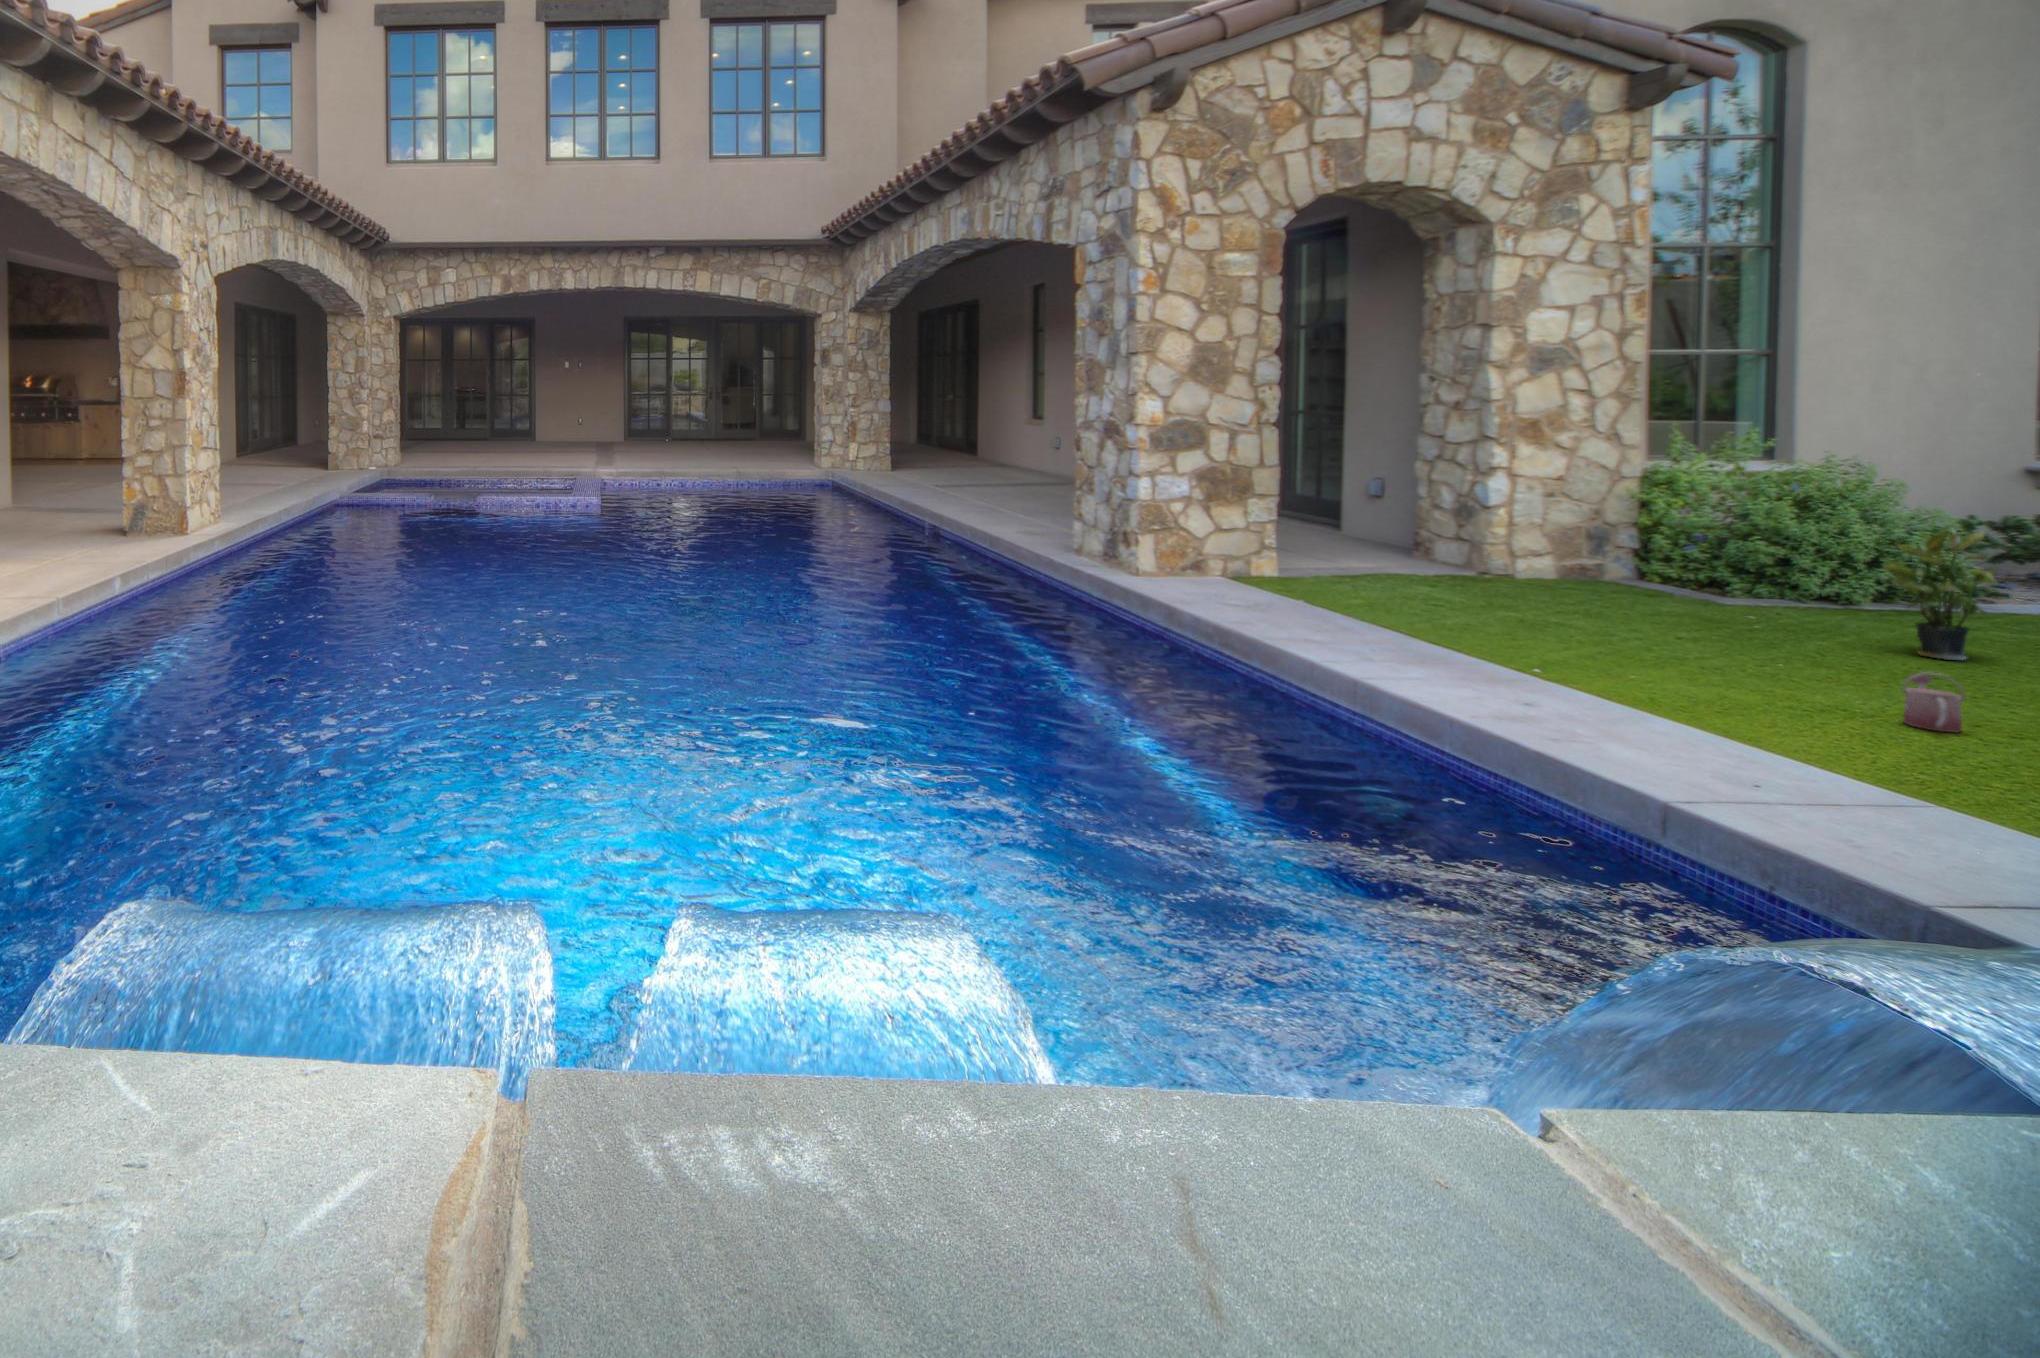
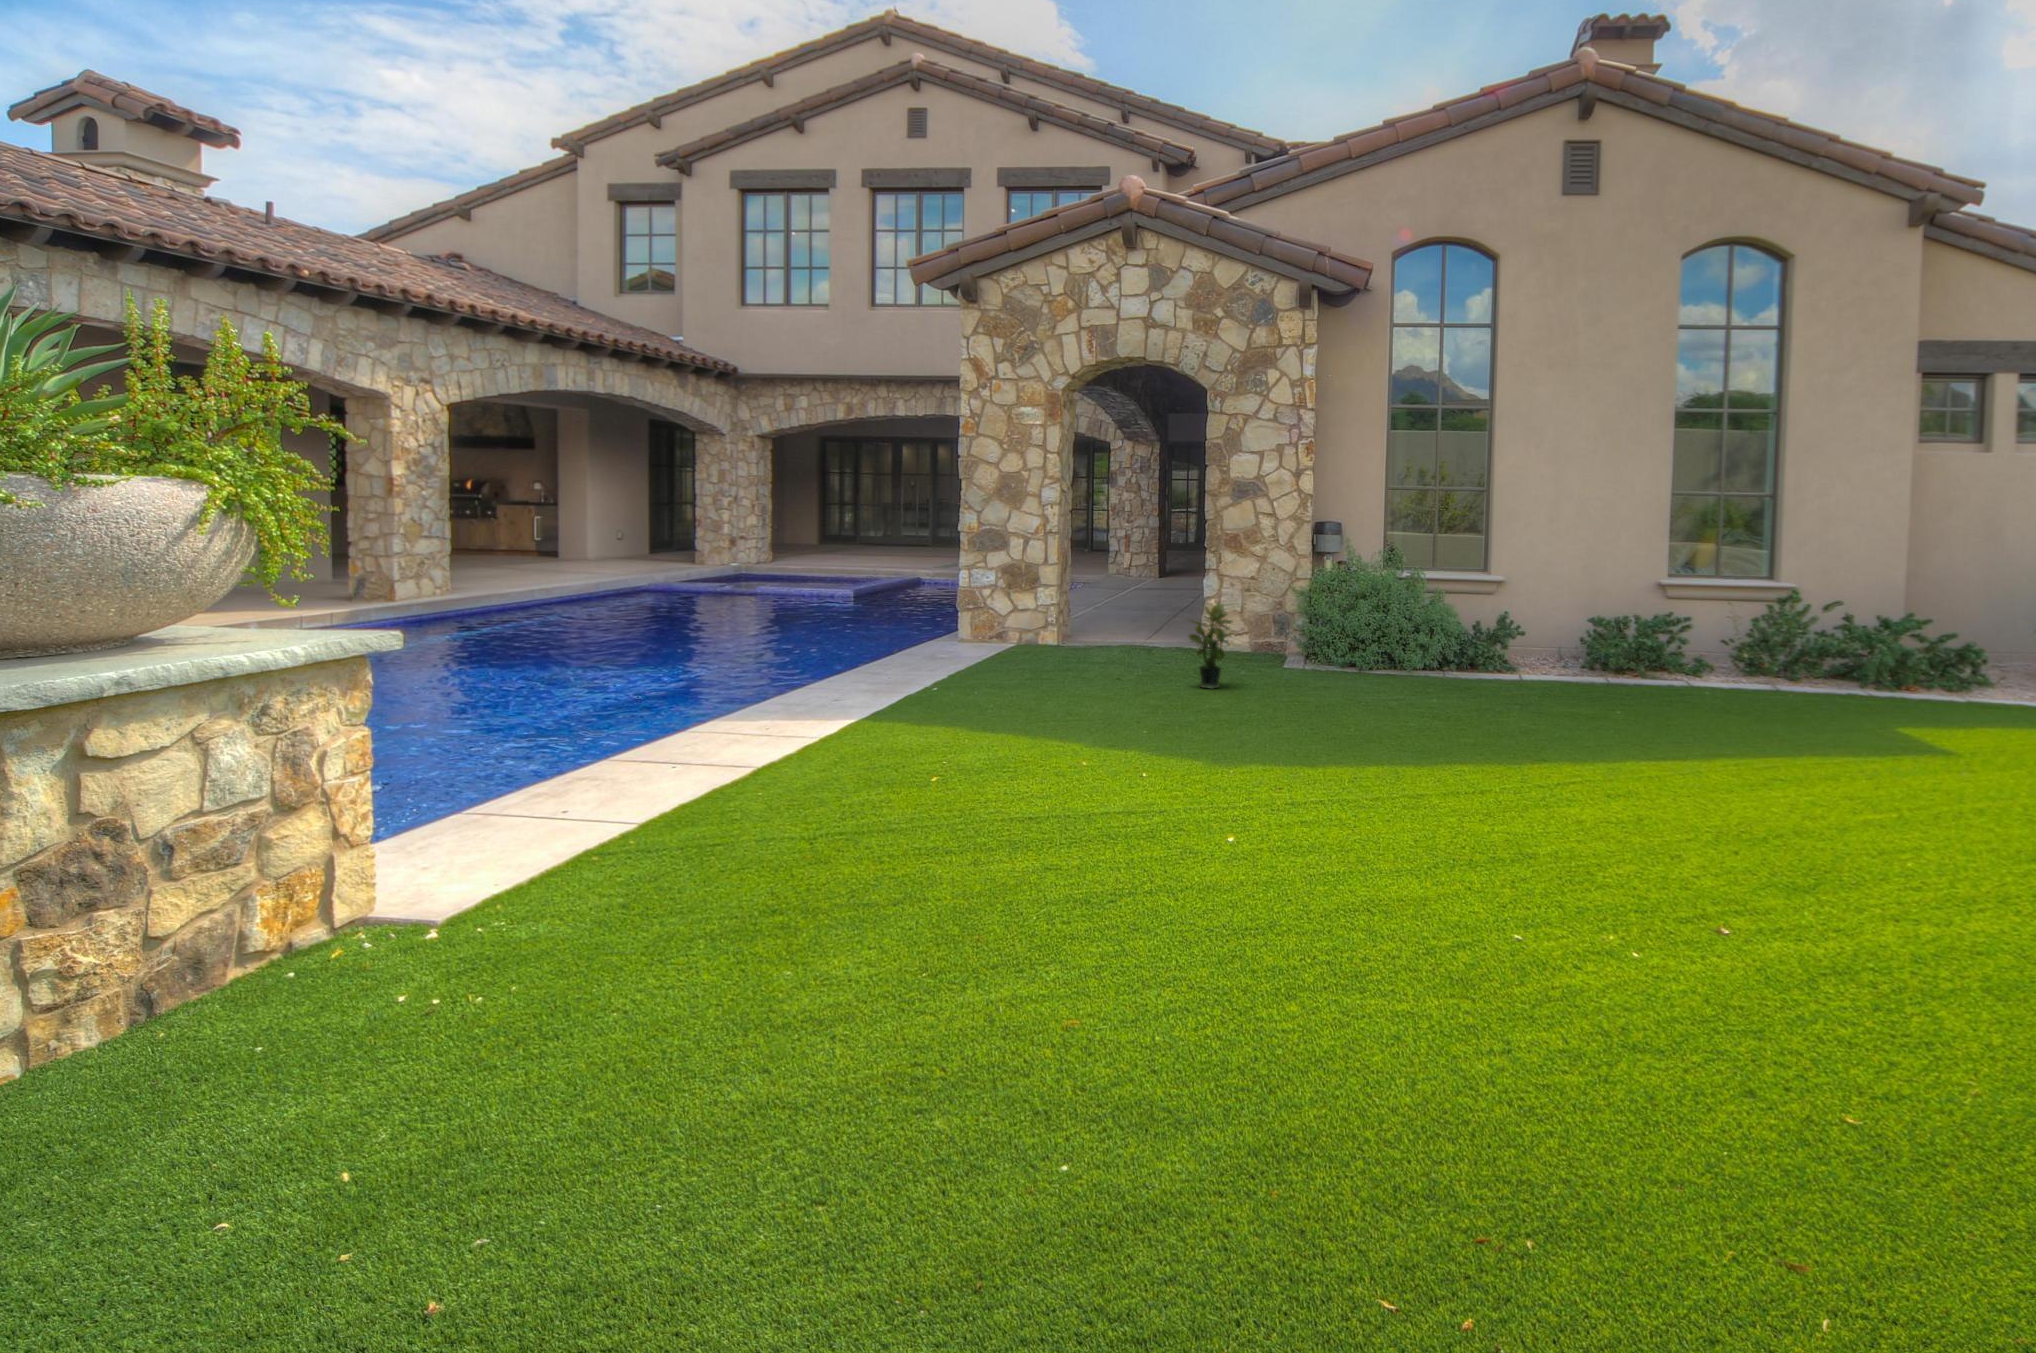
watering can: present [1902,672,1965,732] -> none [981,674,1026,708]

